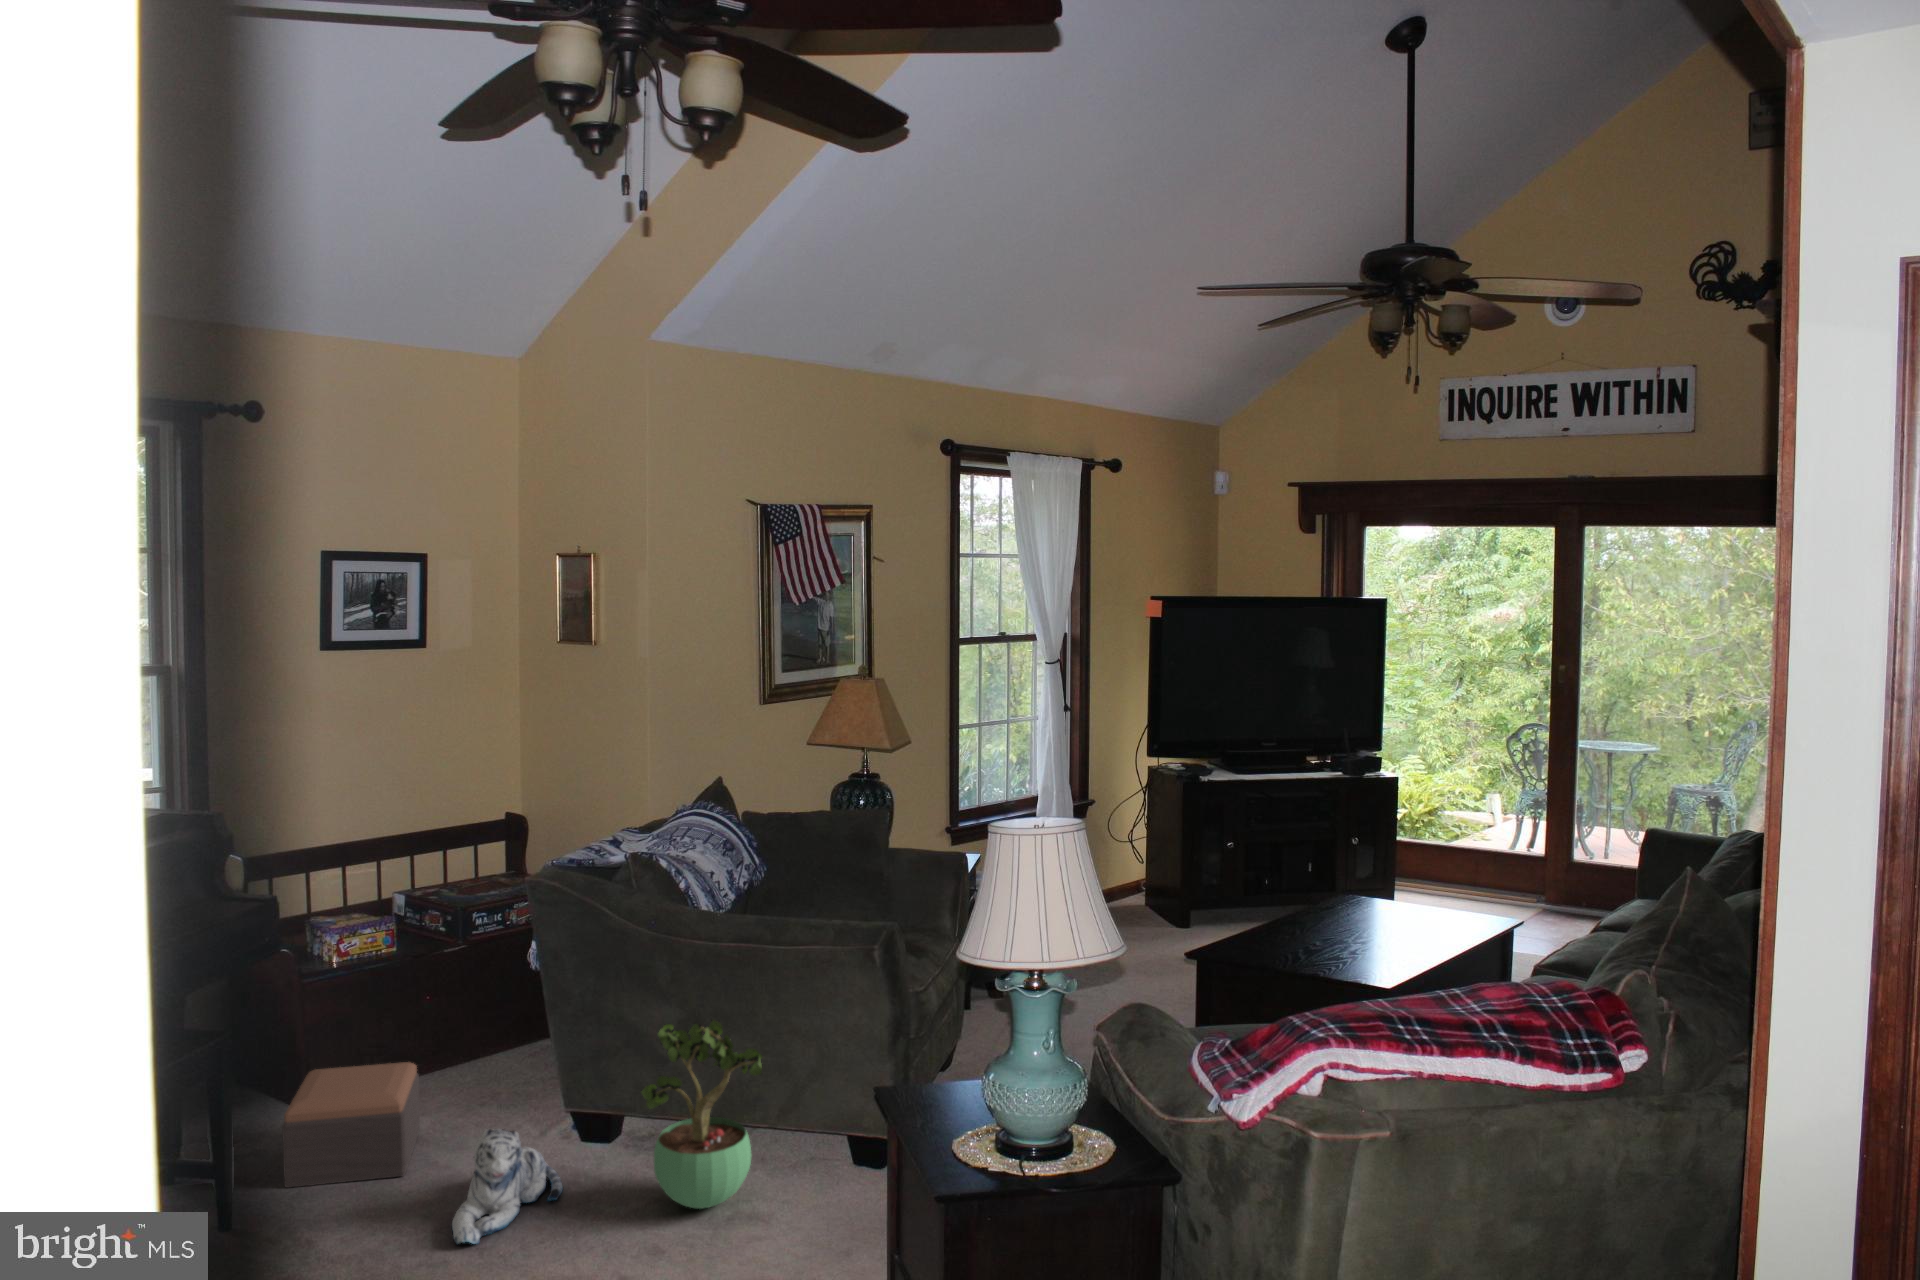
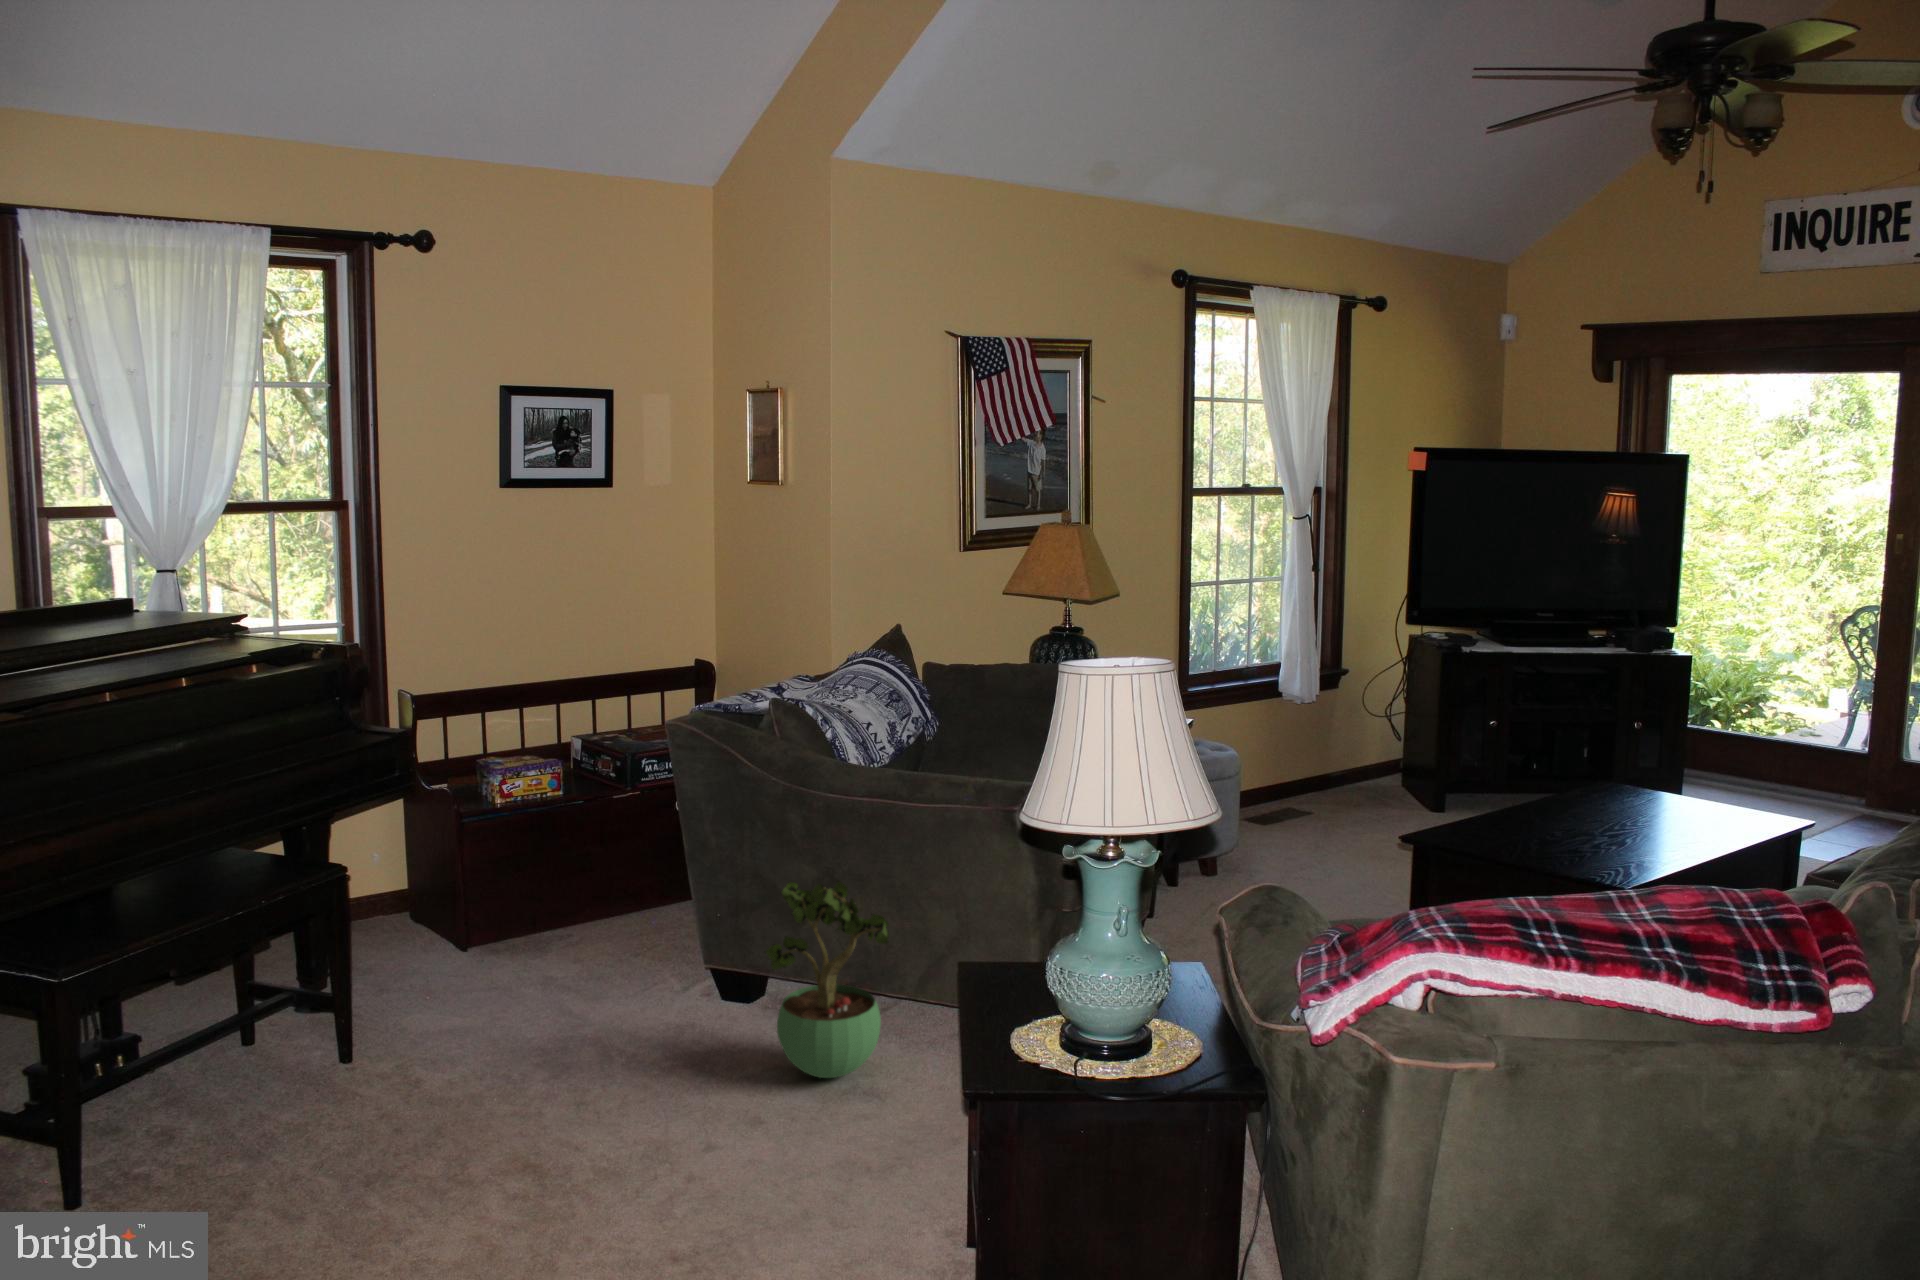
footstool: present [282,1062,420,1188] -> none [427,904,571,1017]
plush toy: present [452,1129,563,1245] -> none [572,975,693,1089]

